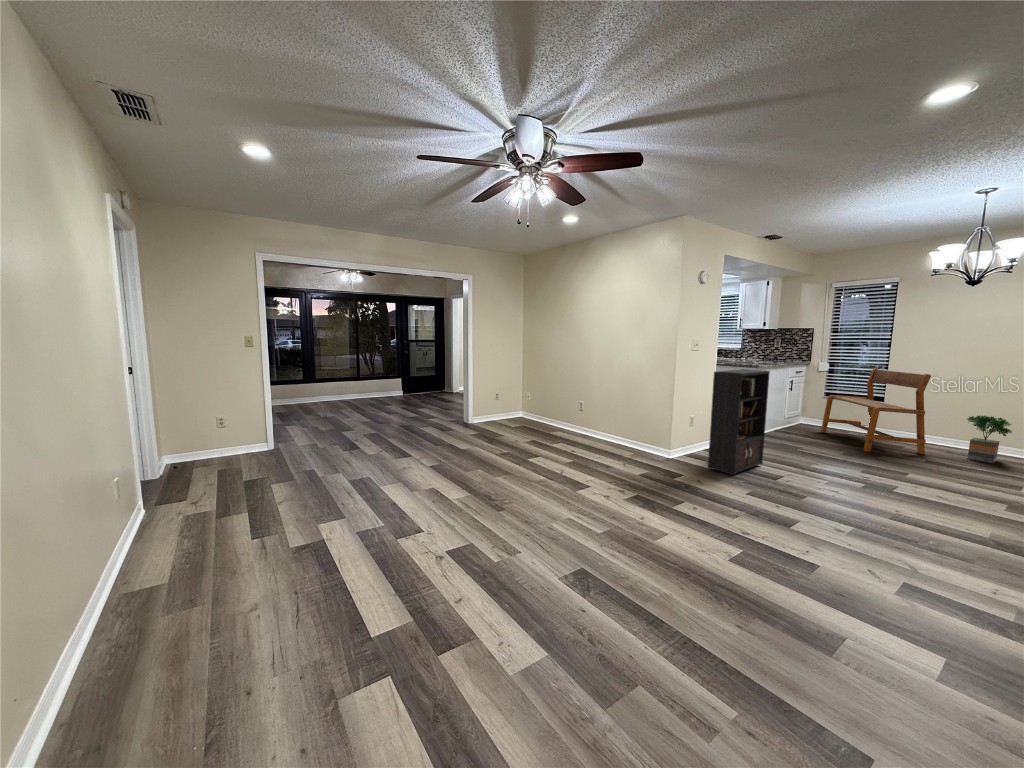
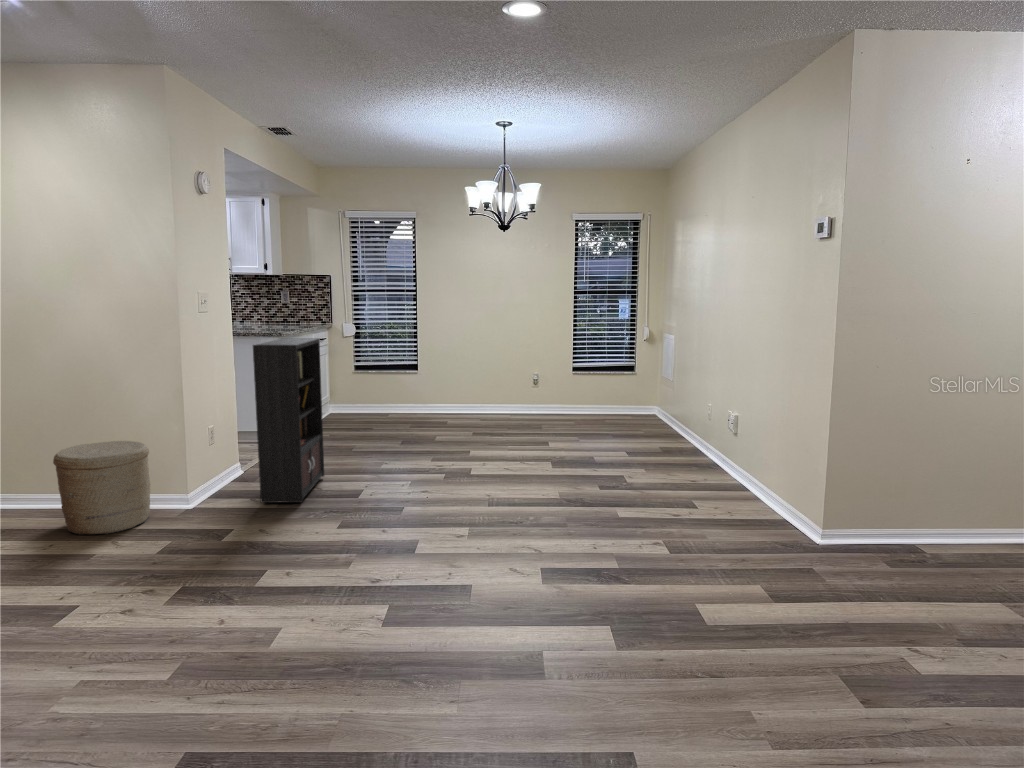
bench: present [821,368,931,454] -> none [354,328,453,431]
woven basket: none [609,414,652,460] -> present [53,441,150,535]
potted tree: present [967,415,1012,463] -> none [476,371,508,419]

